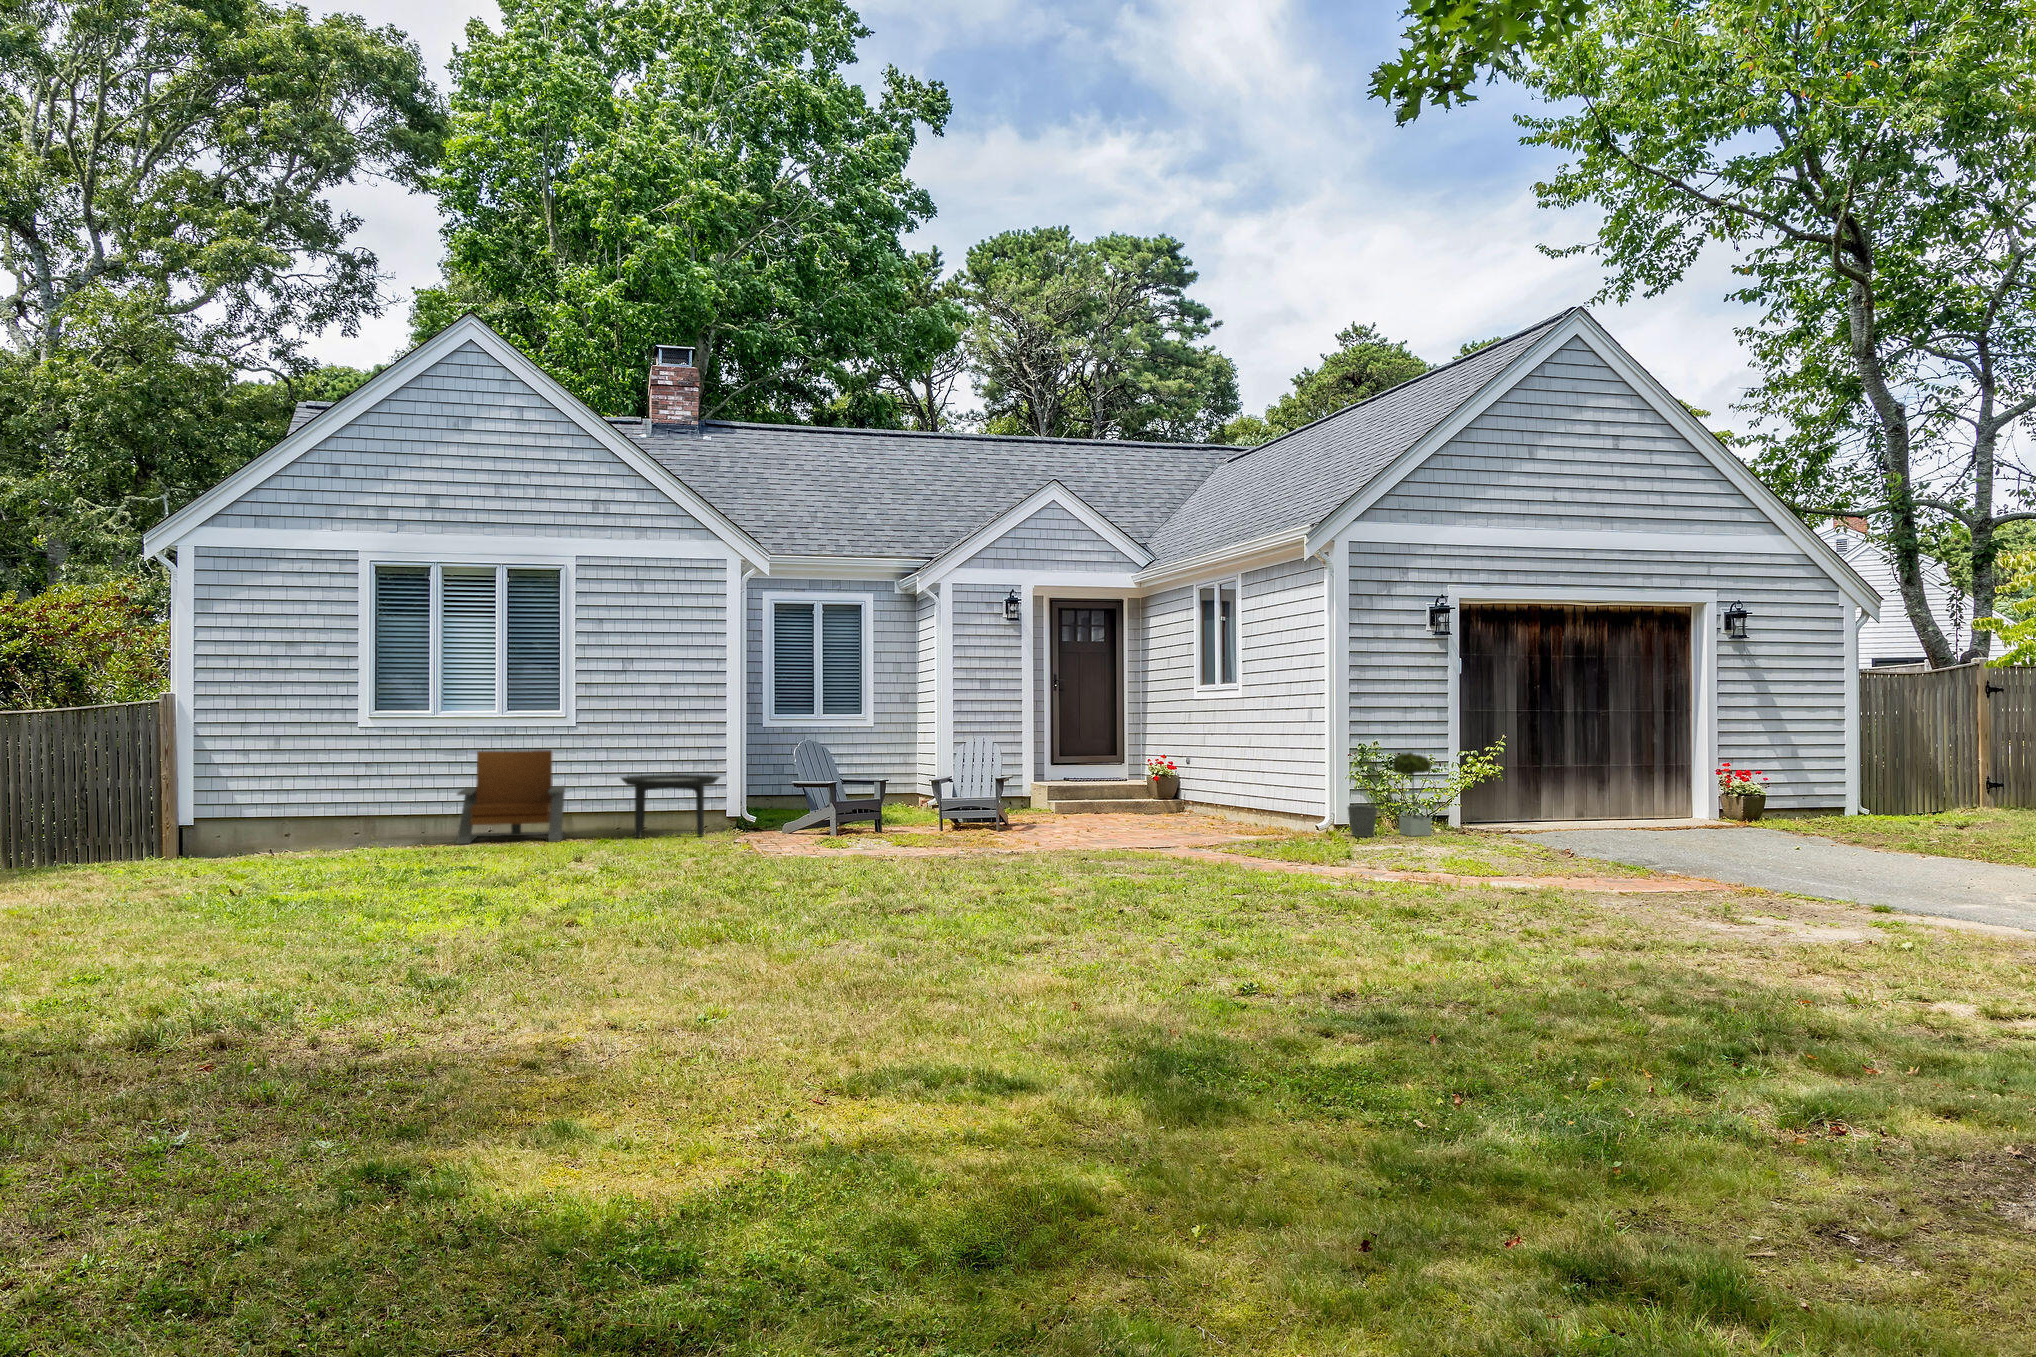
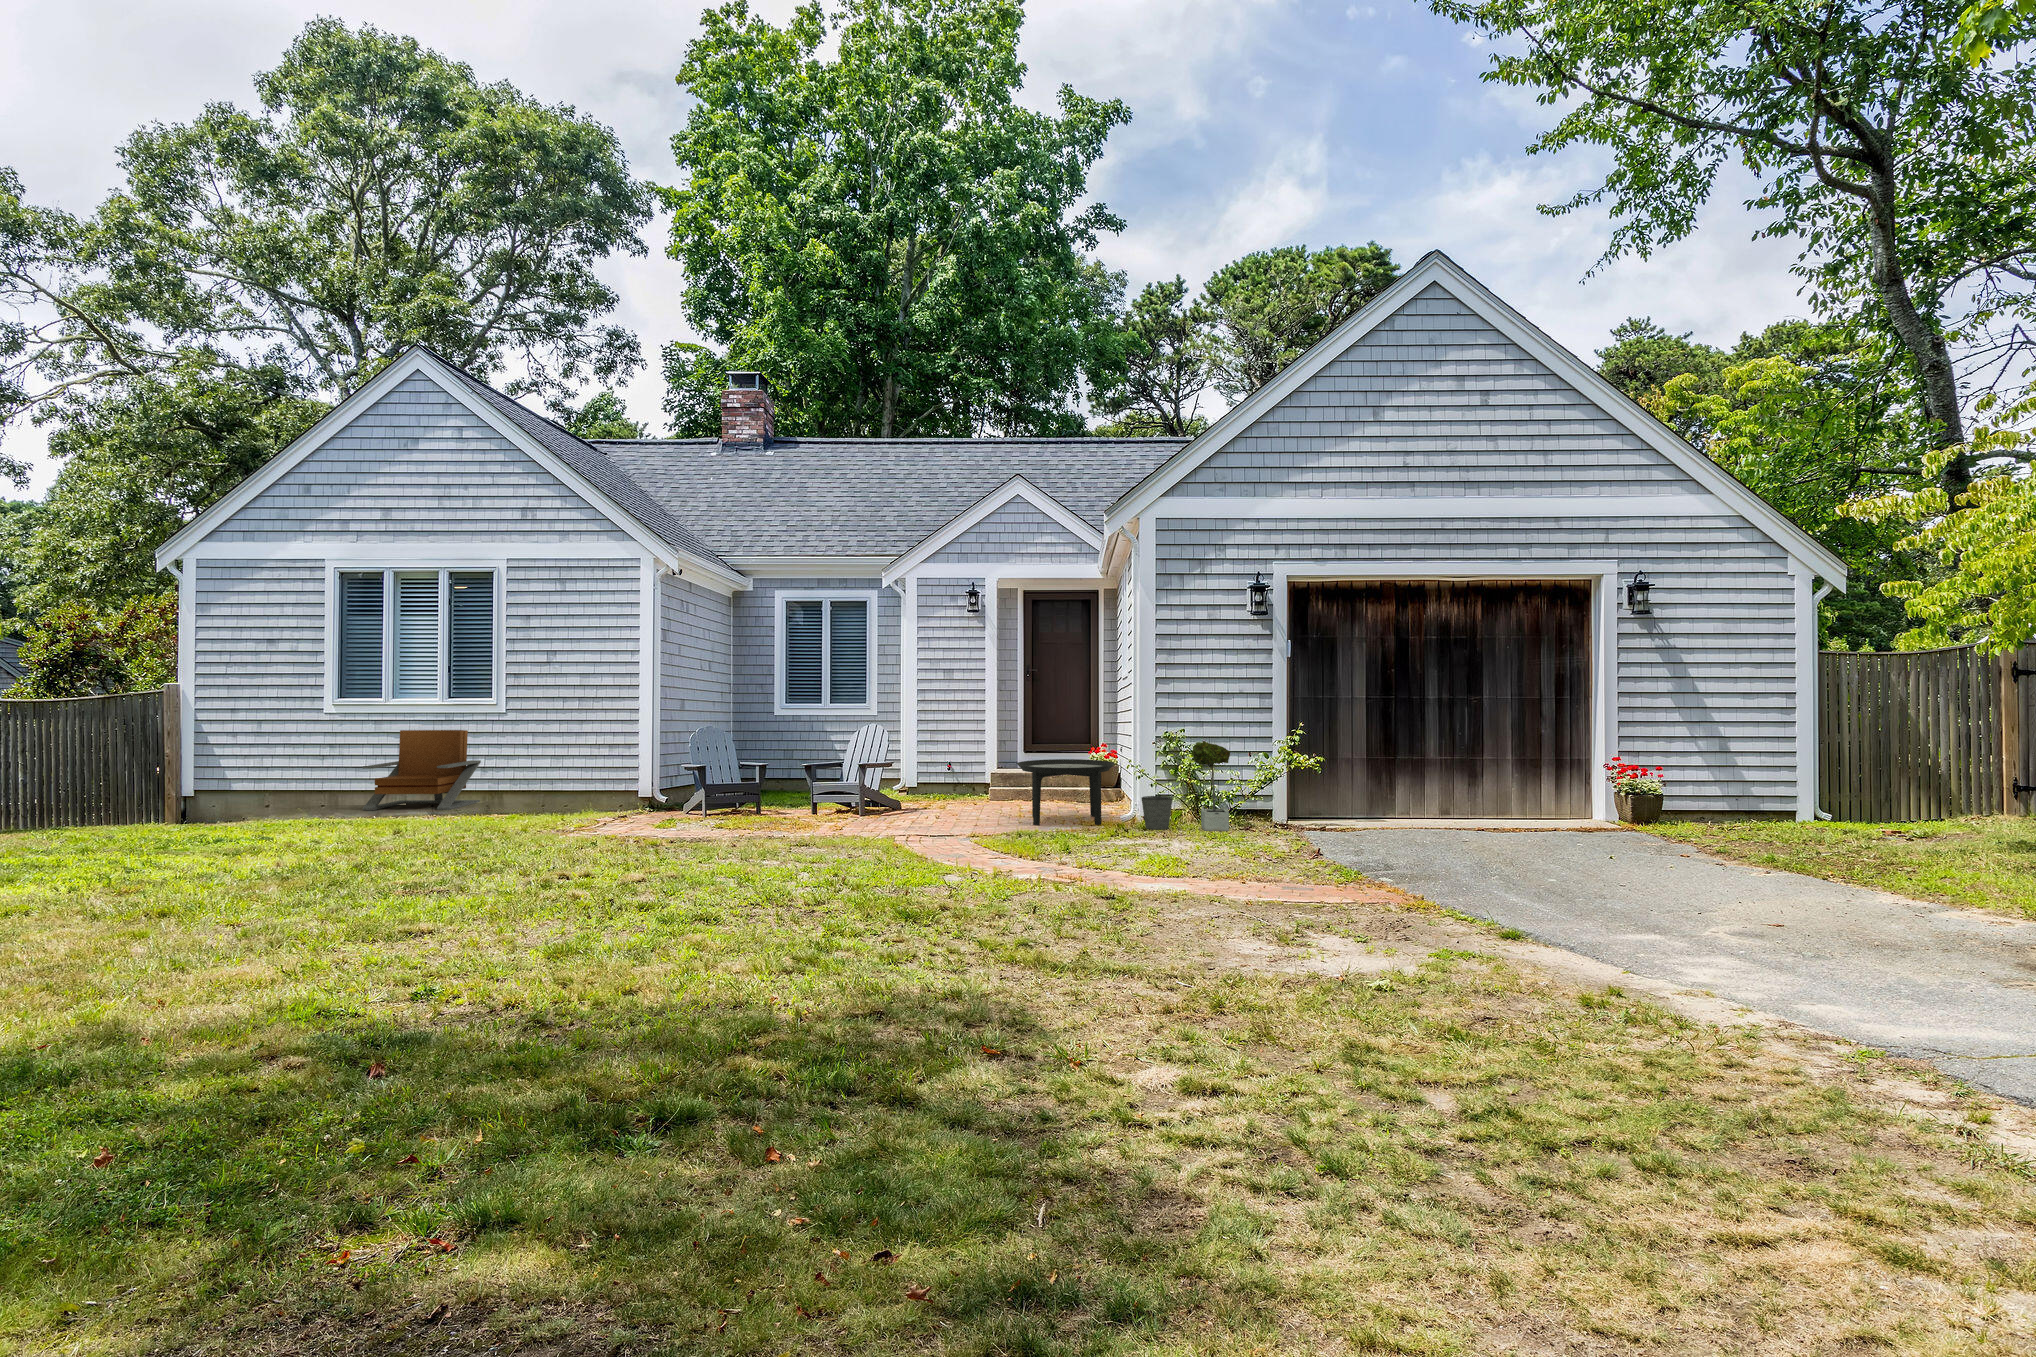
round table: present [621,774,719,838] -> present [1017,759,1115,825]

